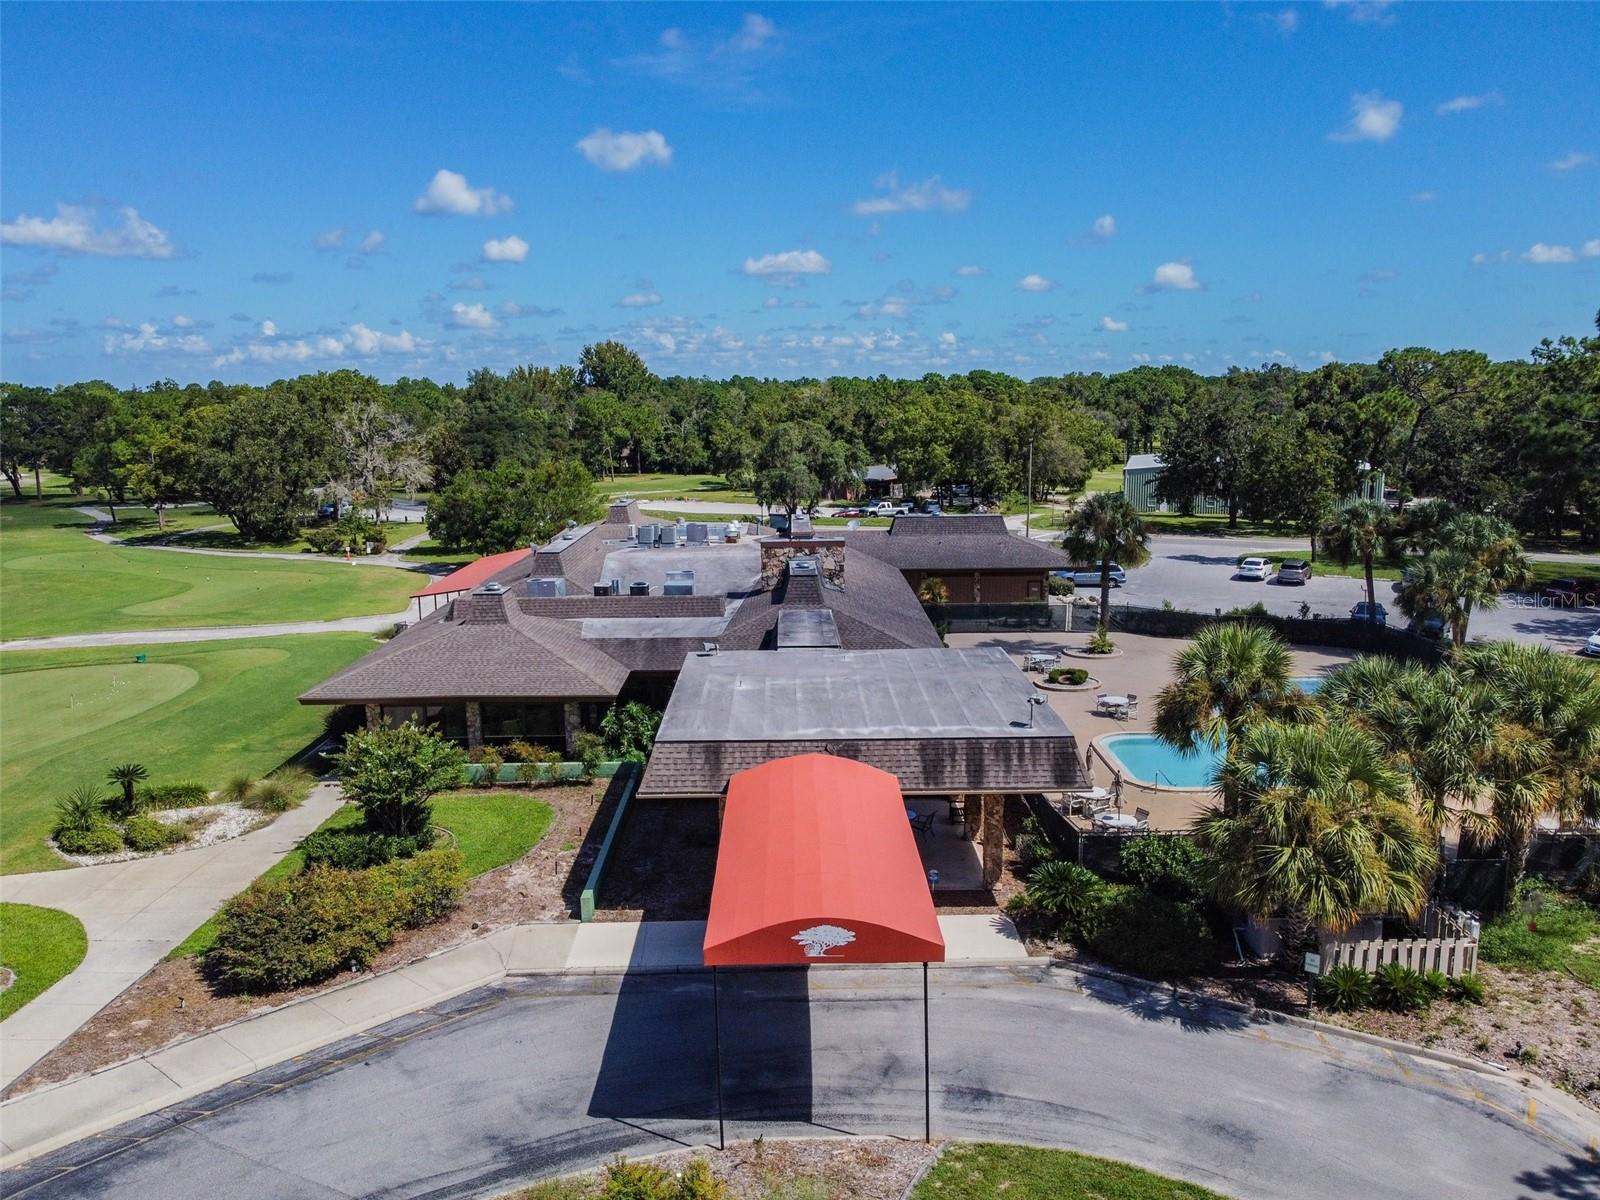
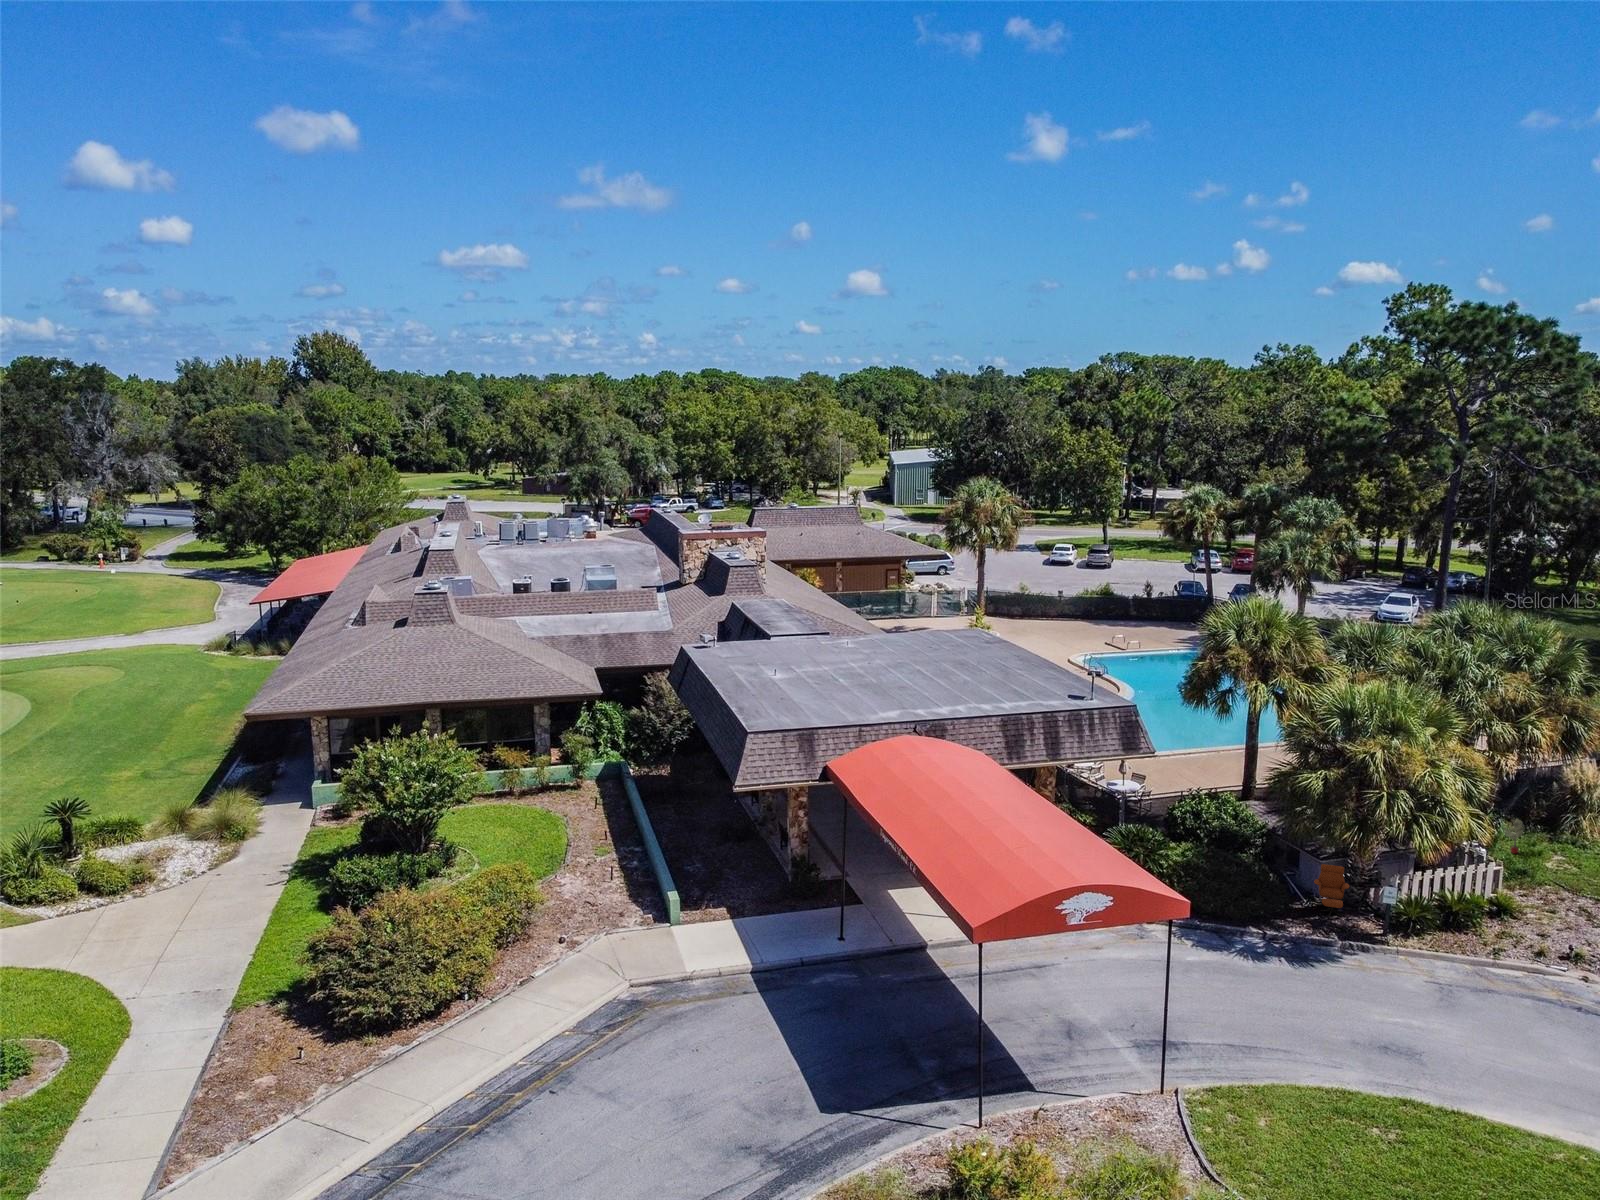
lounge chair: none [1249,921,1287,980] -> present [1314,864,1349,916]

